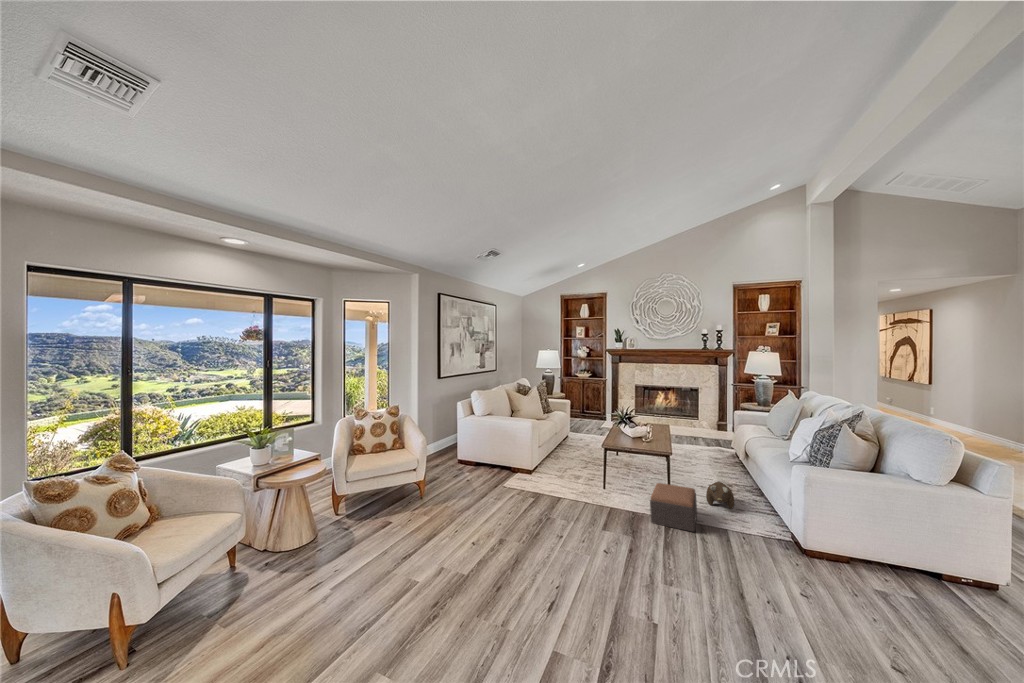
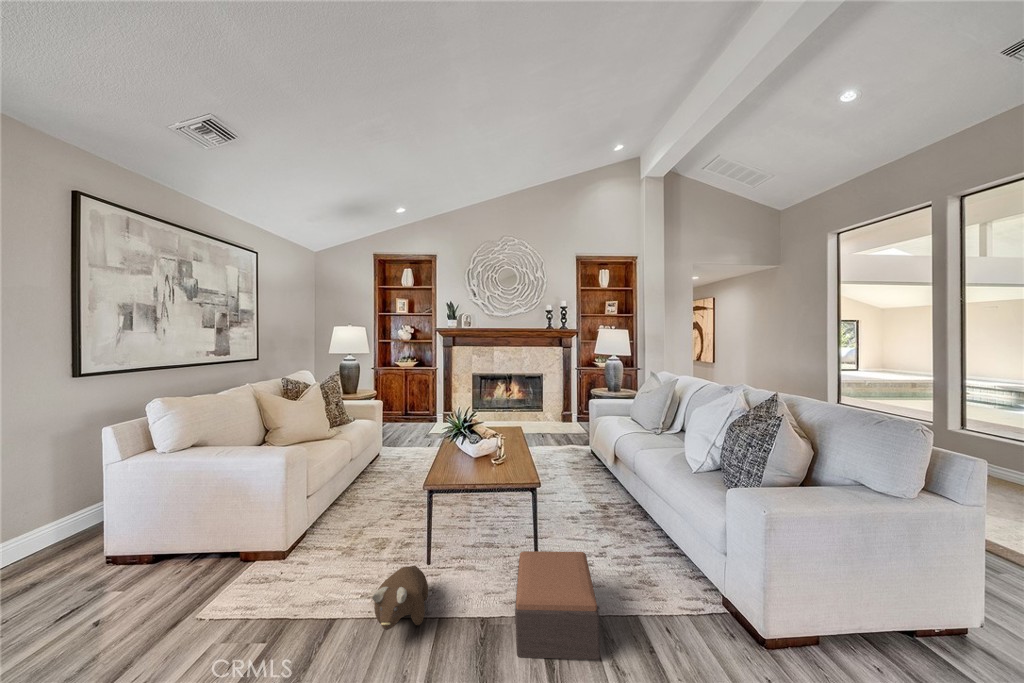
plush toy: present [706,482,734,509] -> present [372,566,428,630]

